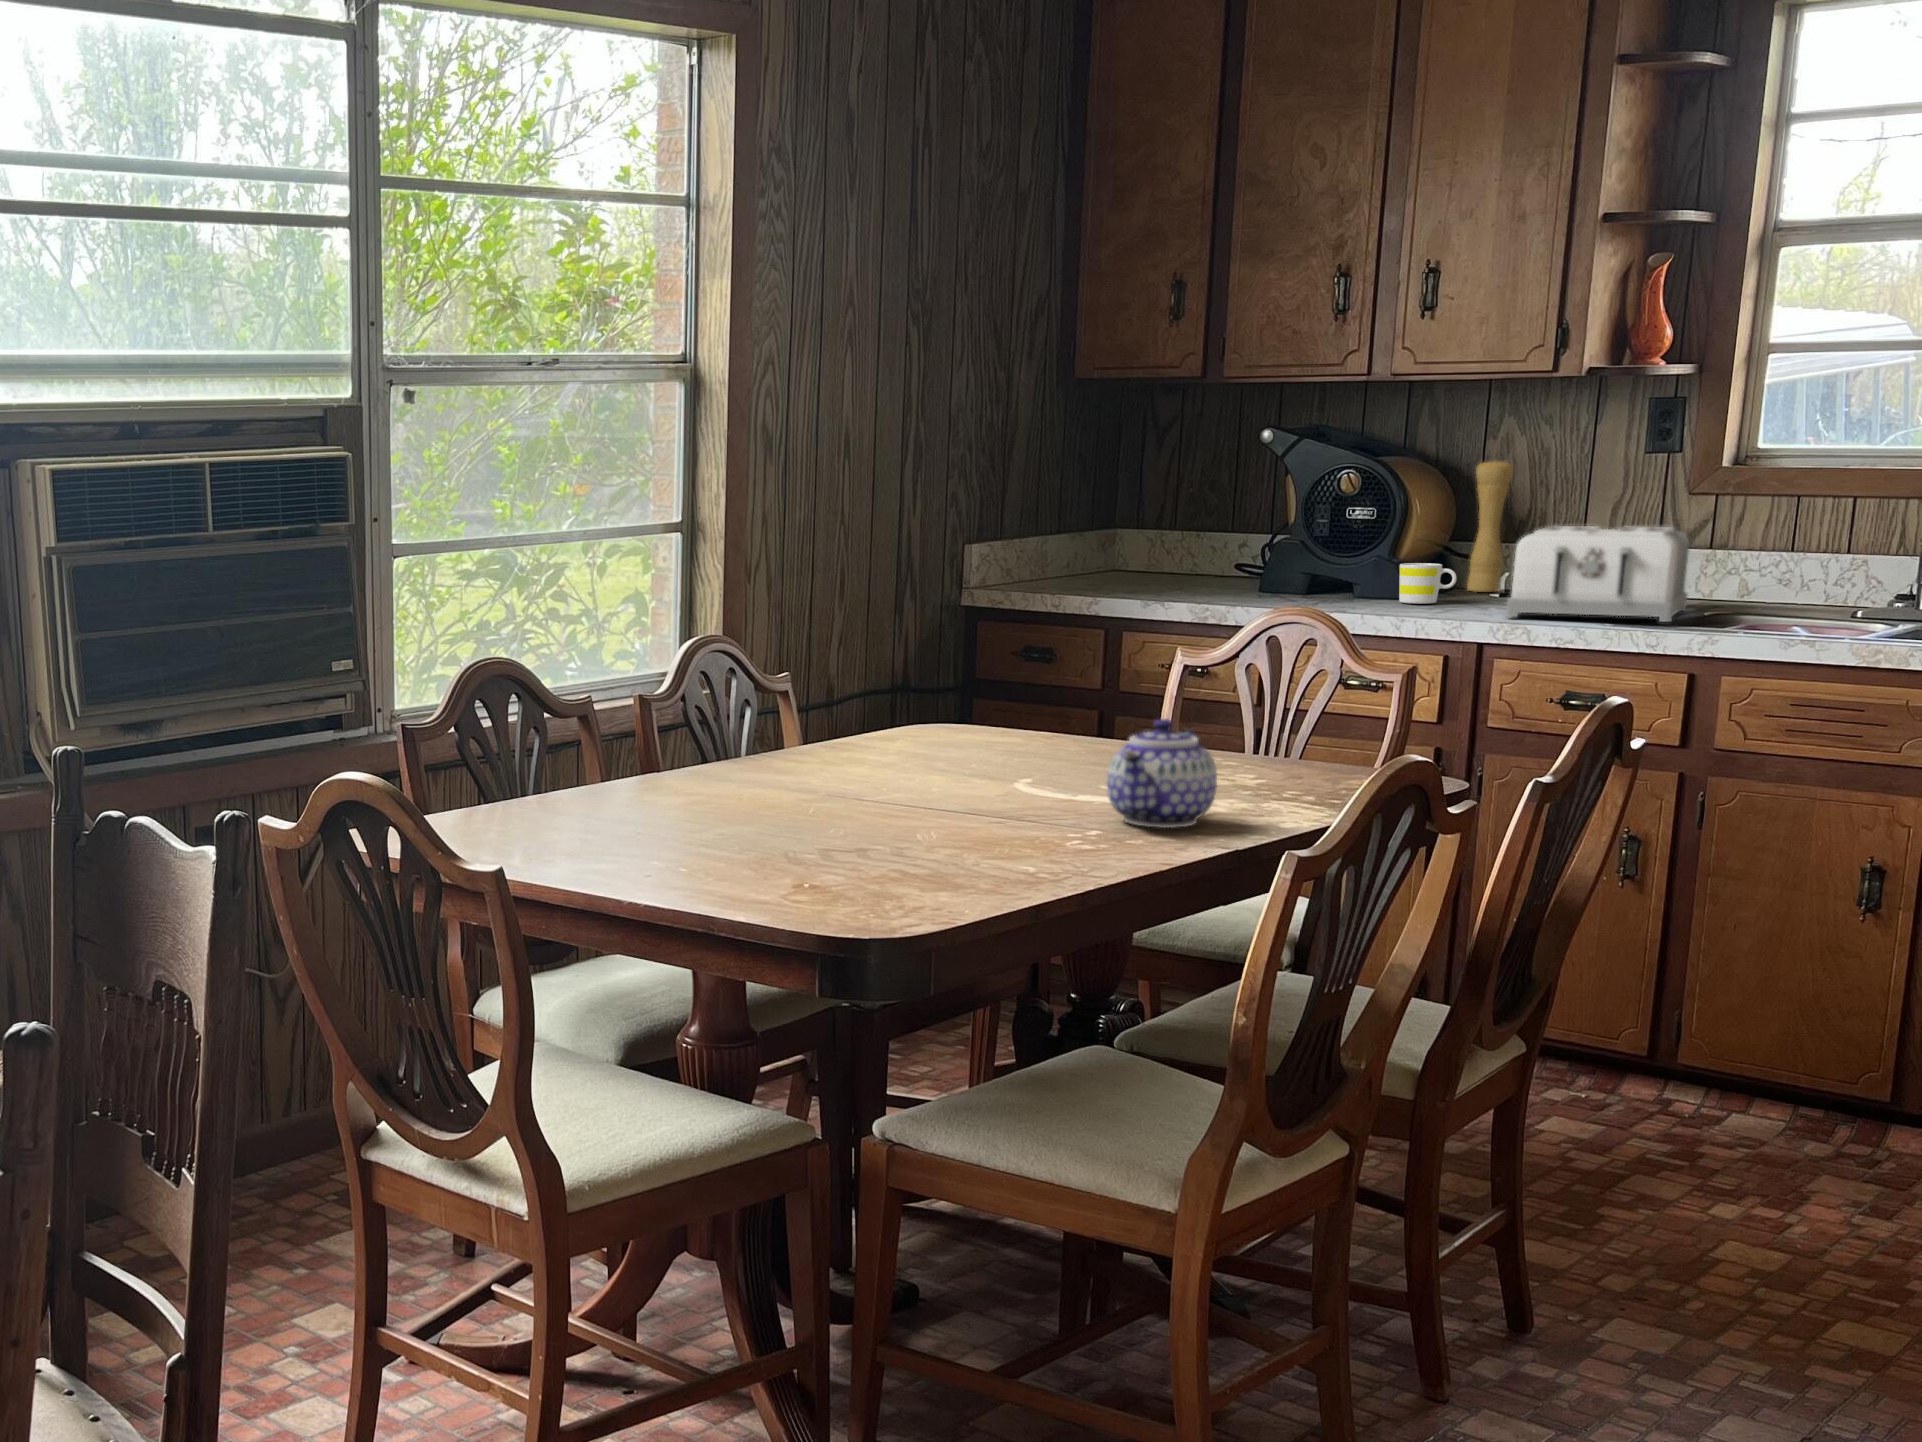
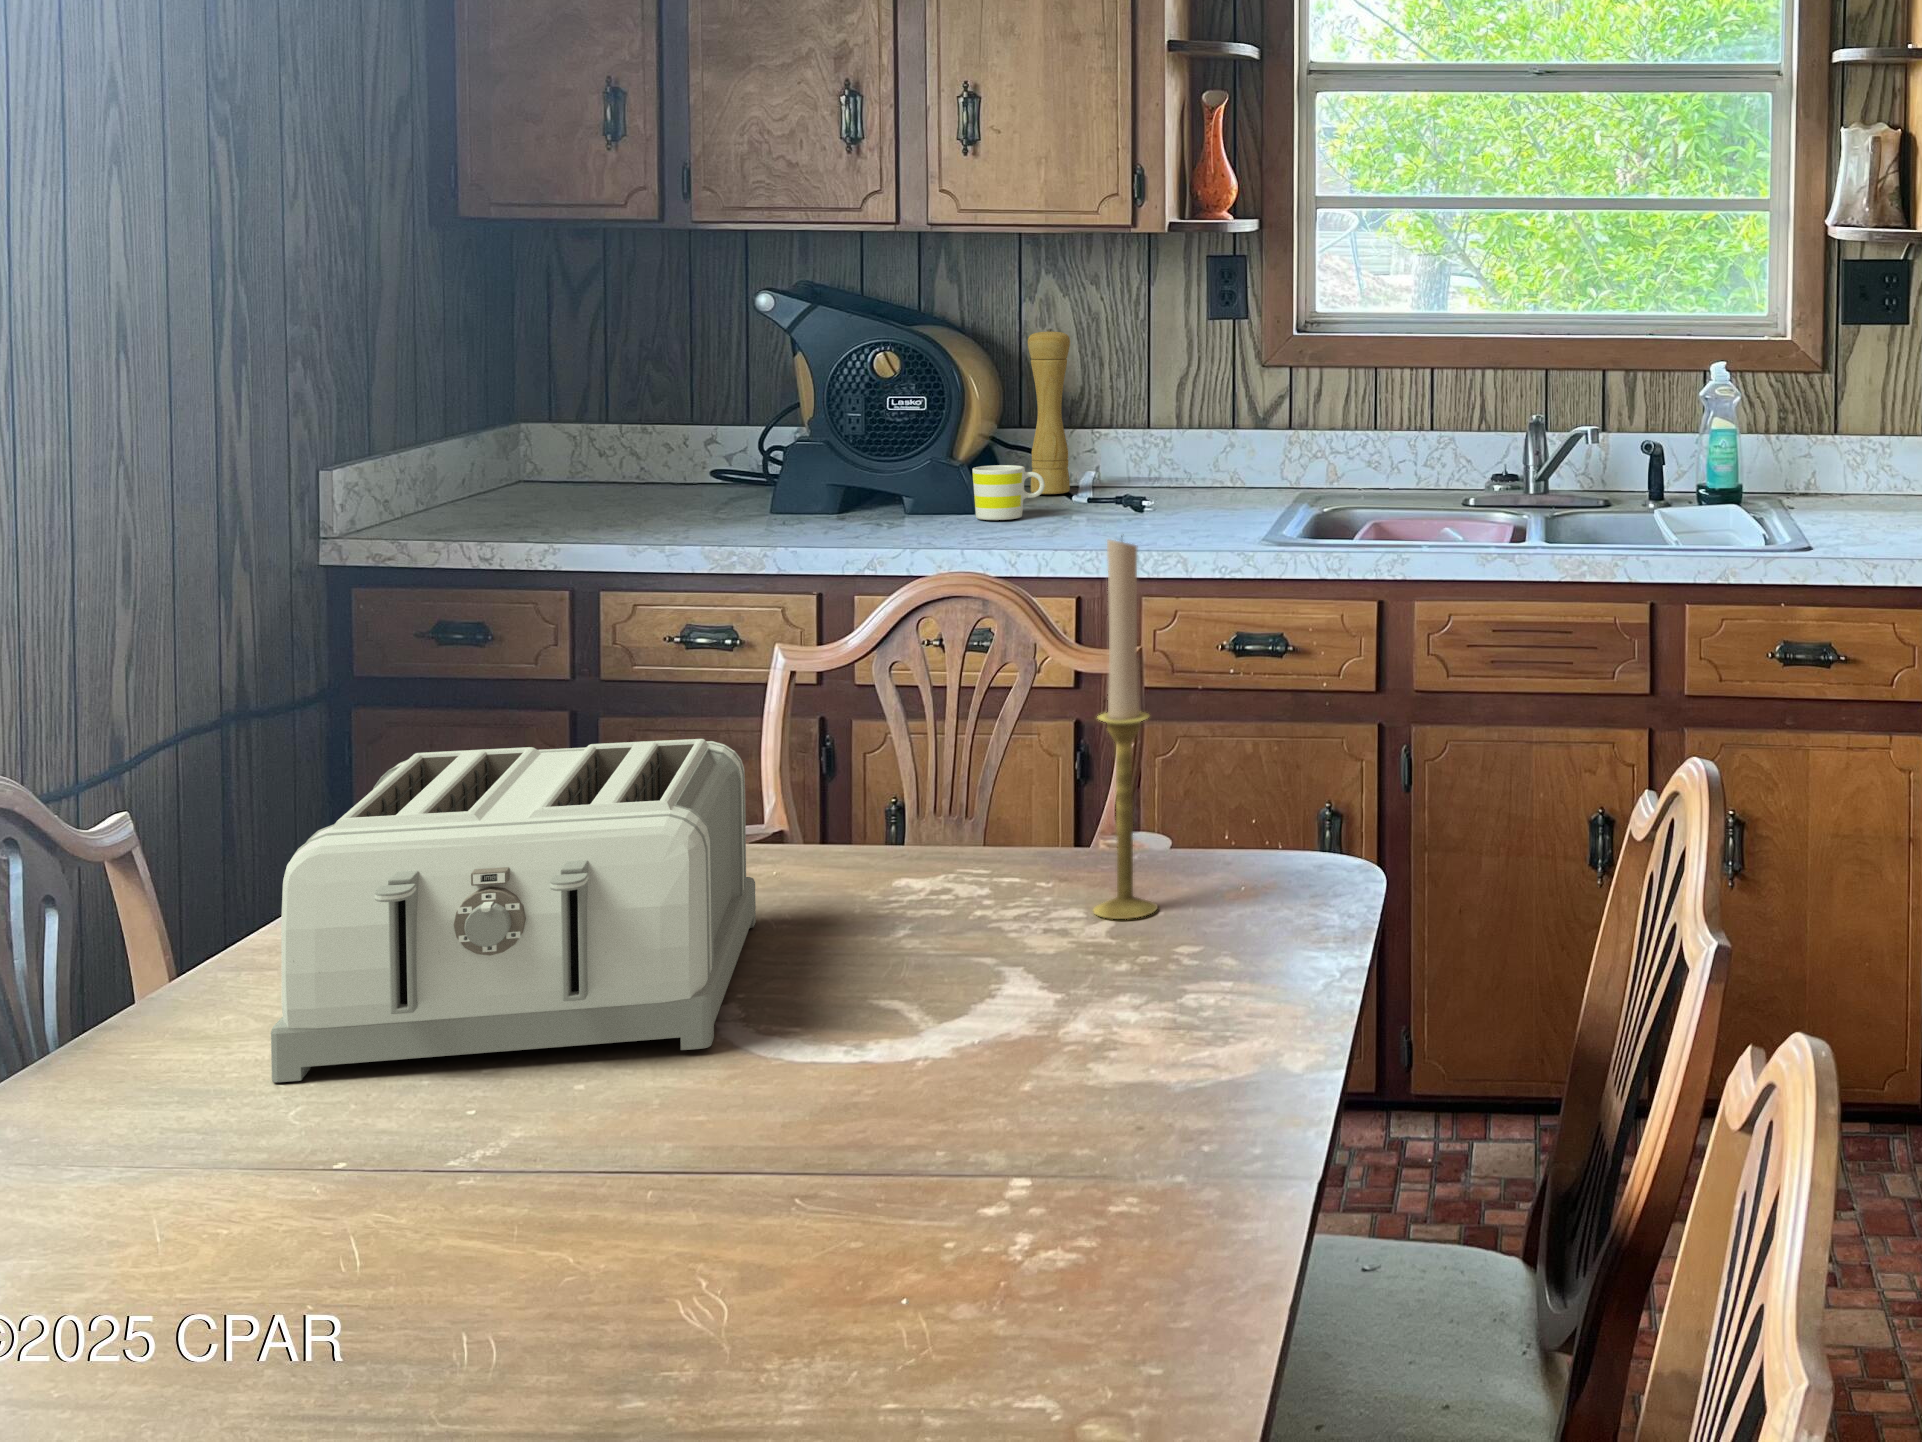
toaster: present [1506,526,1689,622] -> present [271,739,756,1082]
candlestick: none [1256,558,1301,781] -> present [1093,536,1157,919]
teapot: present [1107,719,1217,828] -> none [980,905,1195,1144]

